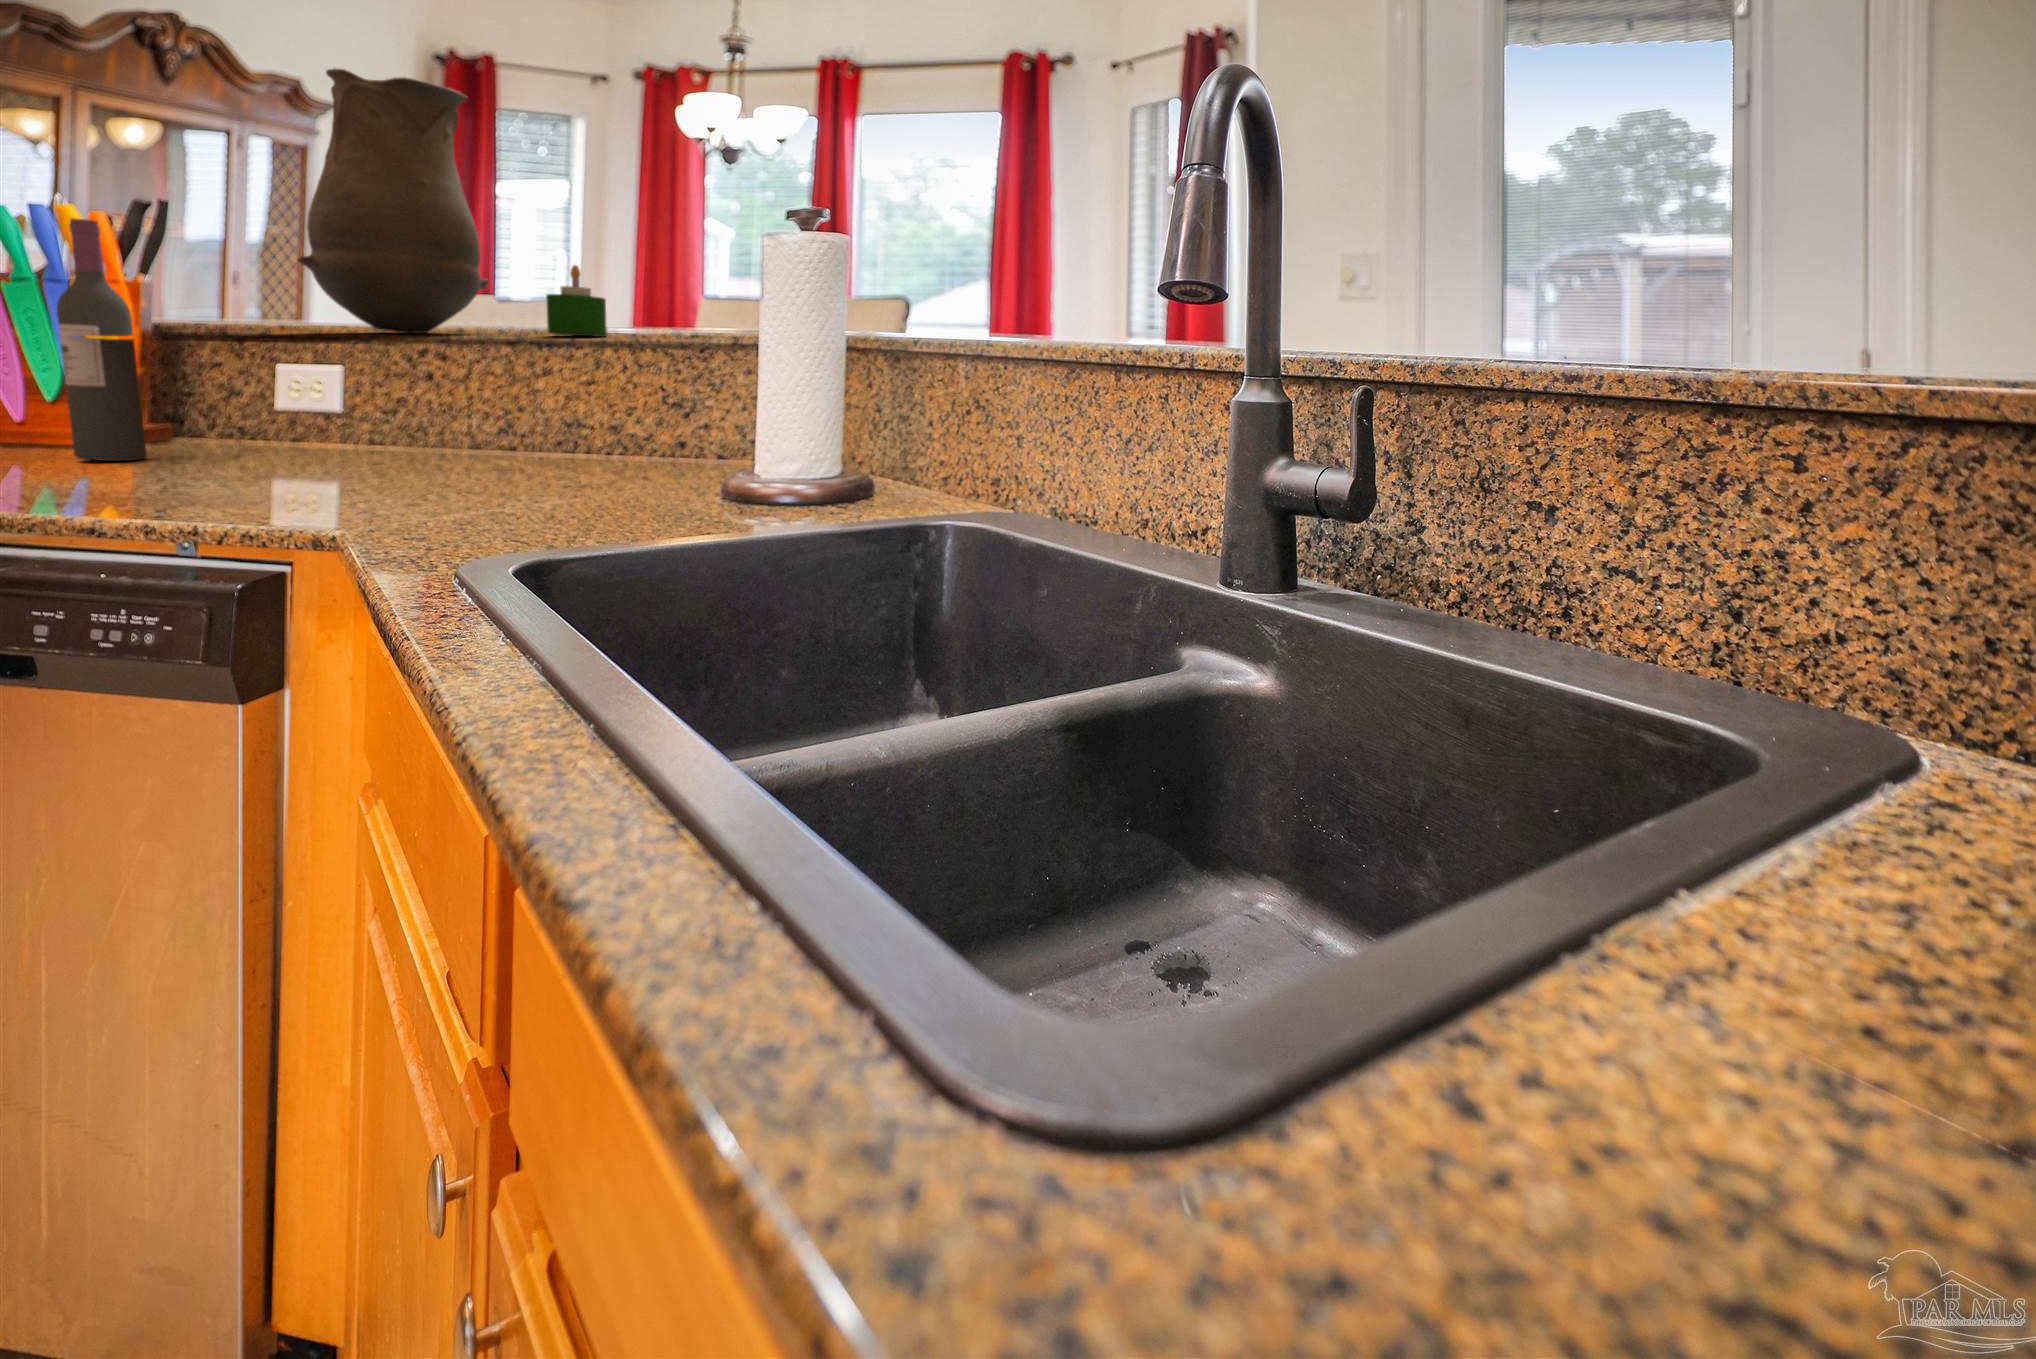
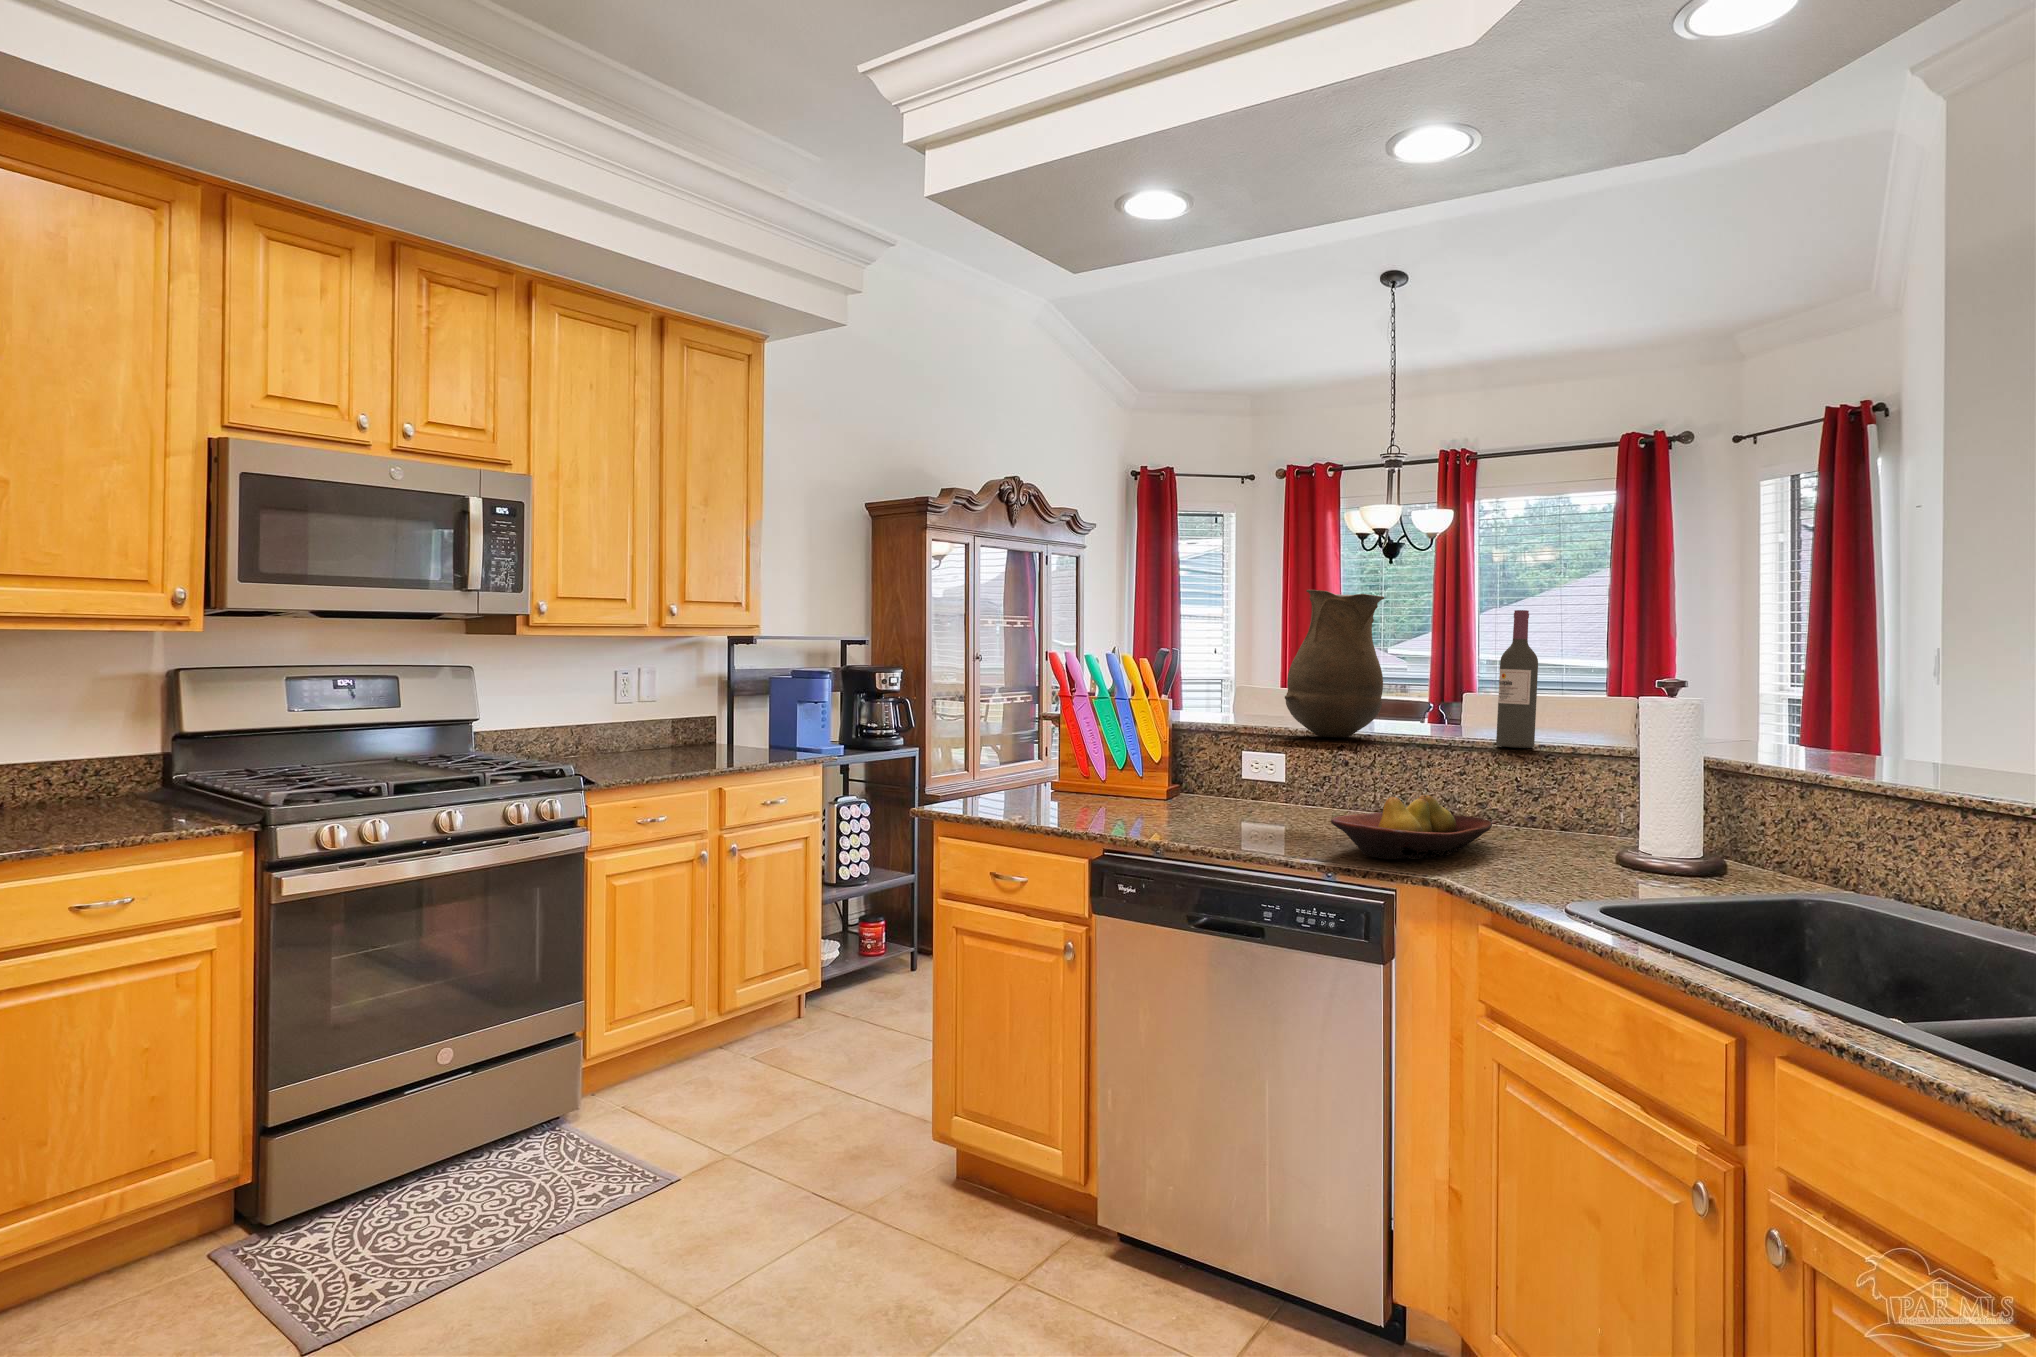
wine bottle: present [57,218,147,461] -> present [1496,610,1538,748]
candle: present [546,265,607,337] -> none [1431,698,1470,743]
fruit bowl: none [190,391,548,498] -> present [1331,795,1492,859]

